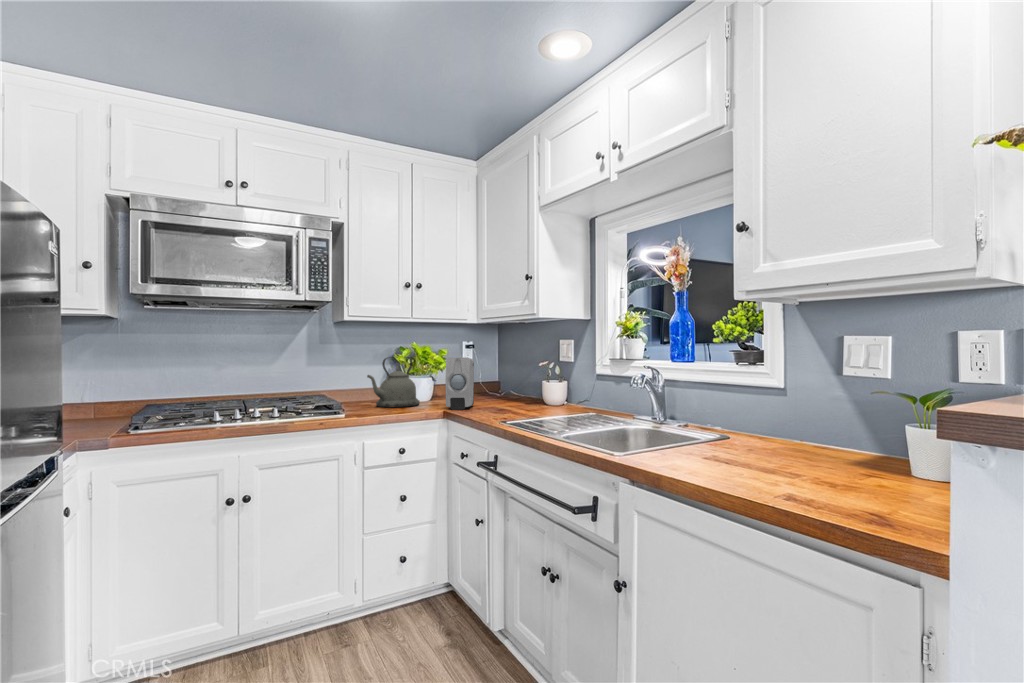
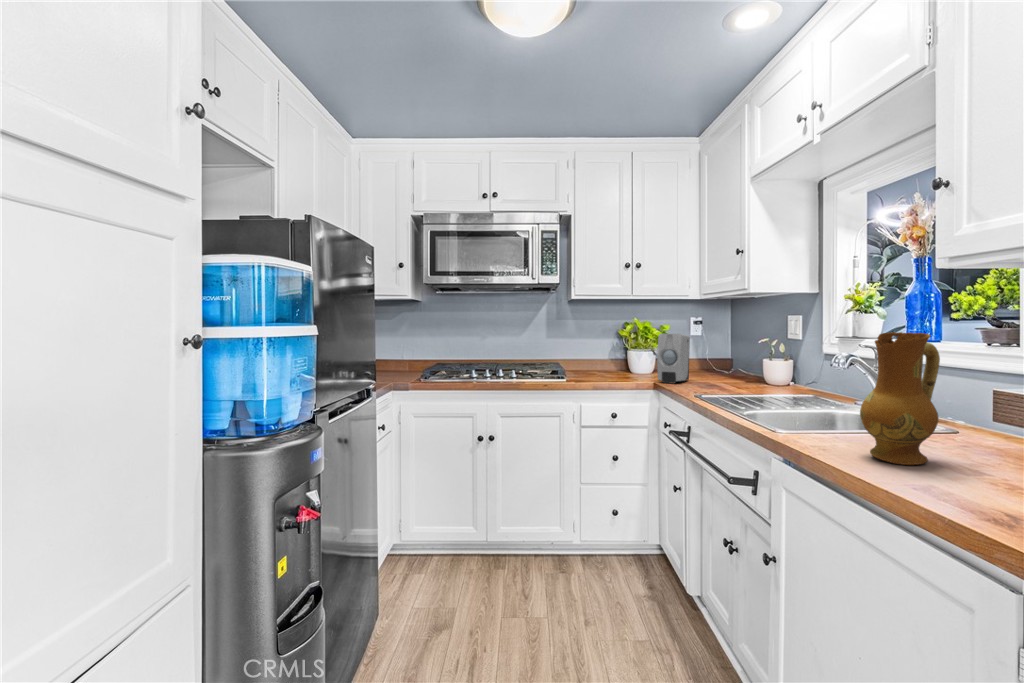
ceramic jug: none [708,354,772,477] -> present [860,332,940,465]
kettle: present [367,357,420,408] -> none [590,333,639,378]

